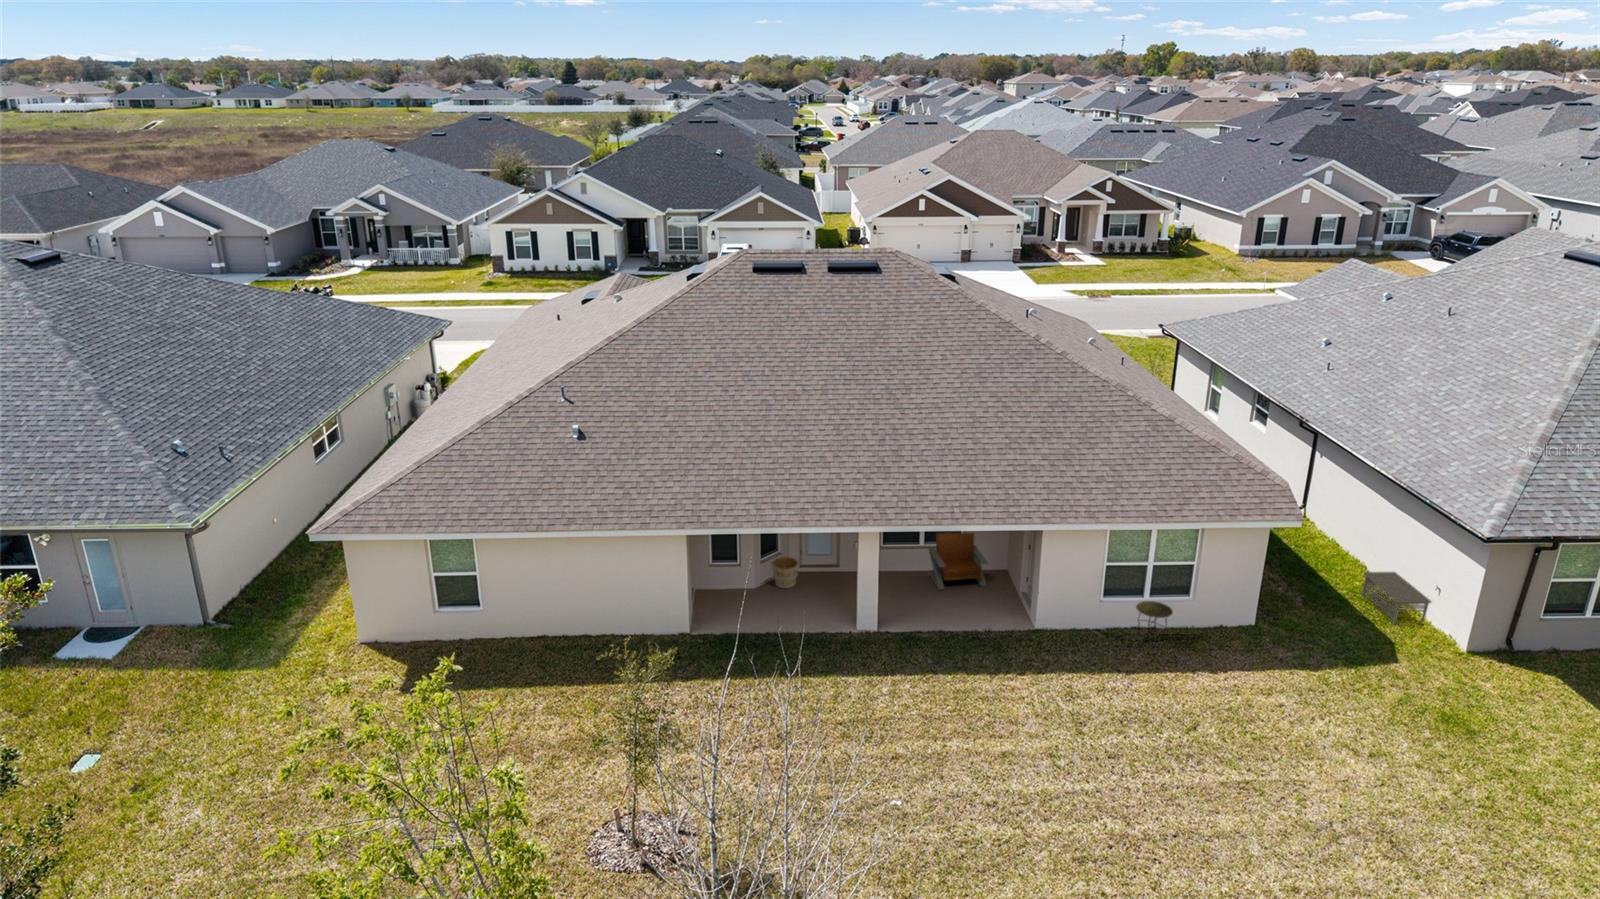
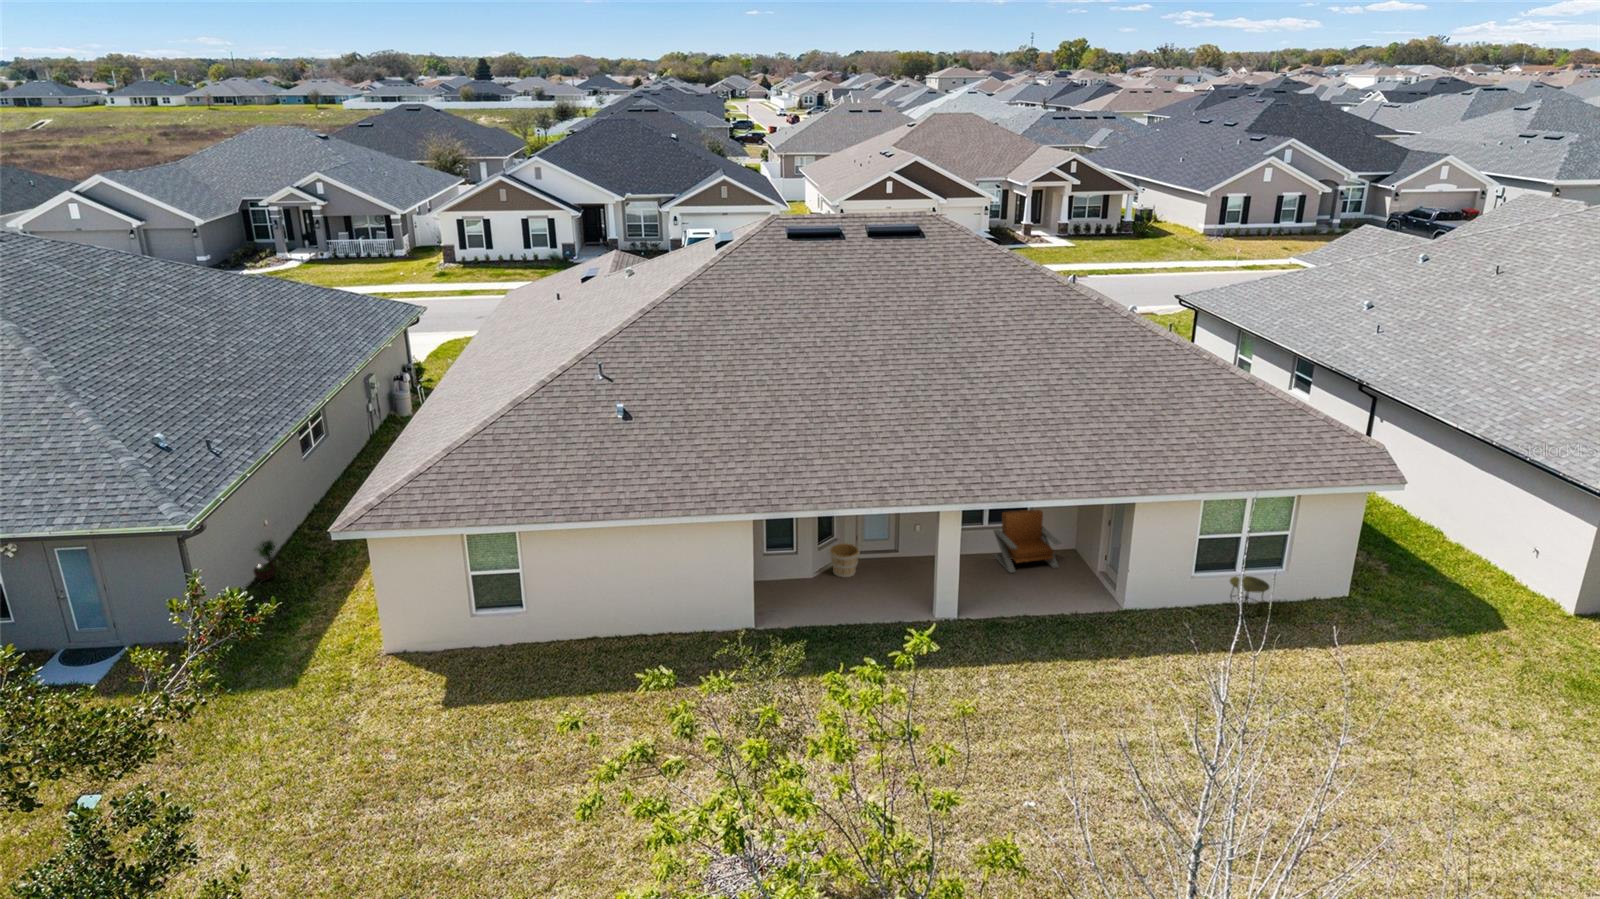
potted tree: none [260,533,283,572] -> present [254,540,276,580]
storage bench: present [1361,572,1431,625] -> none [1442,537,1523,591]

